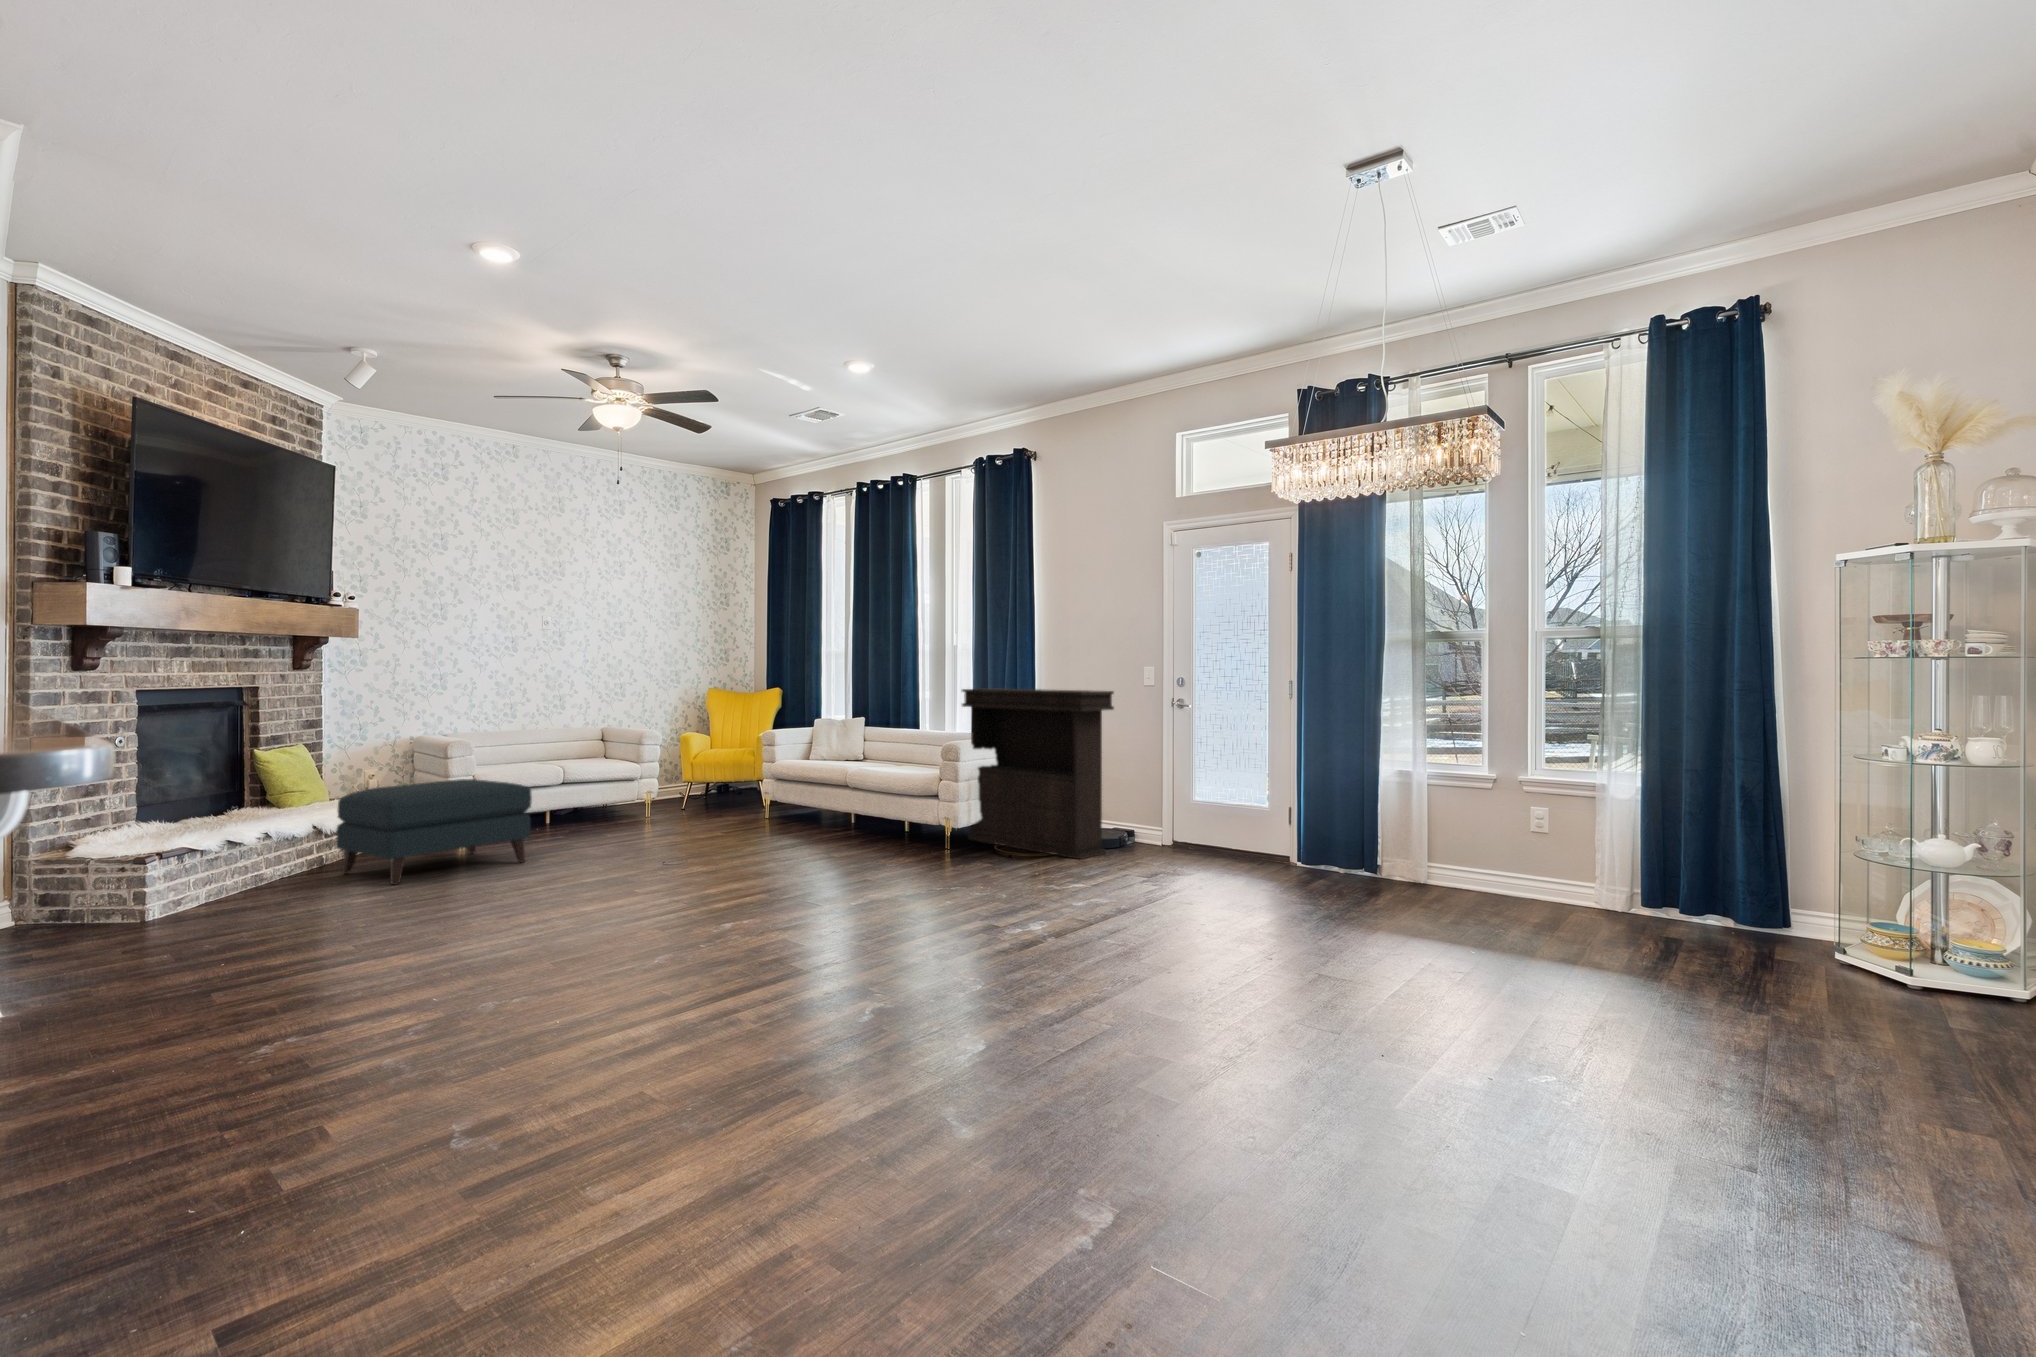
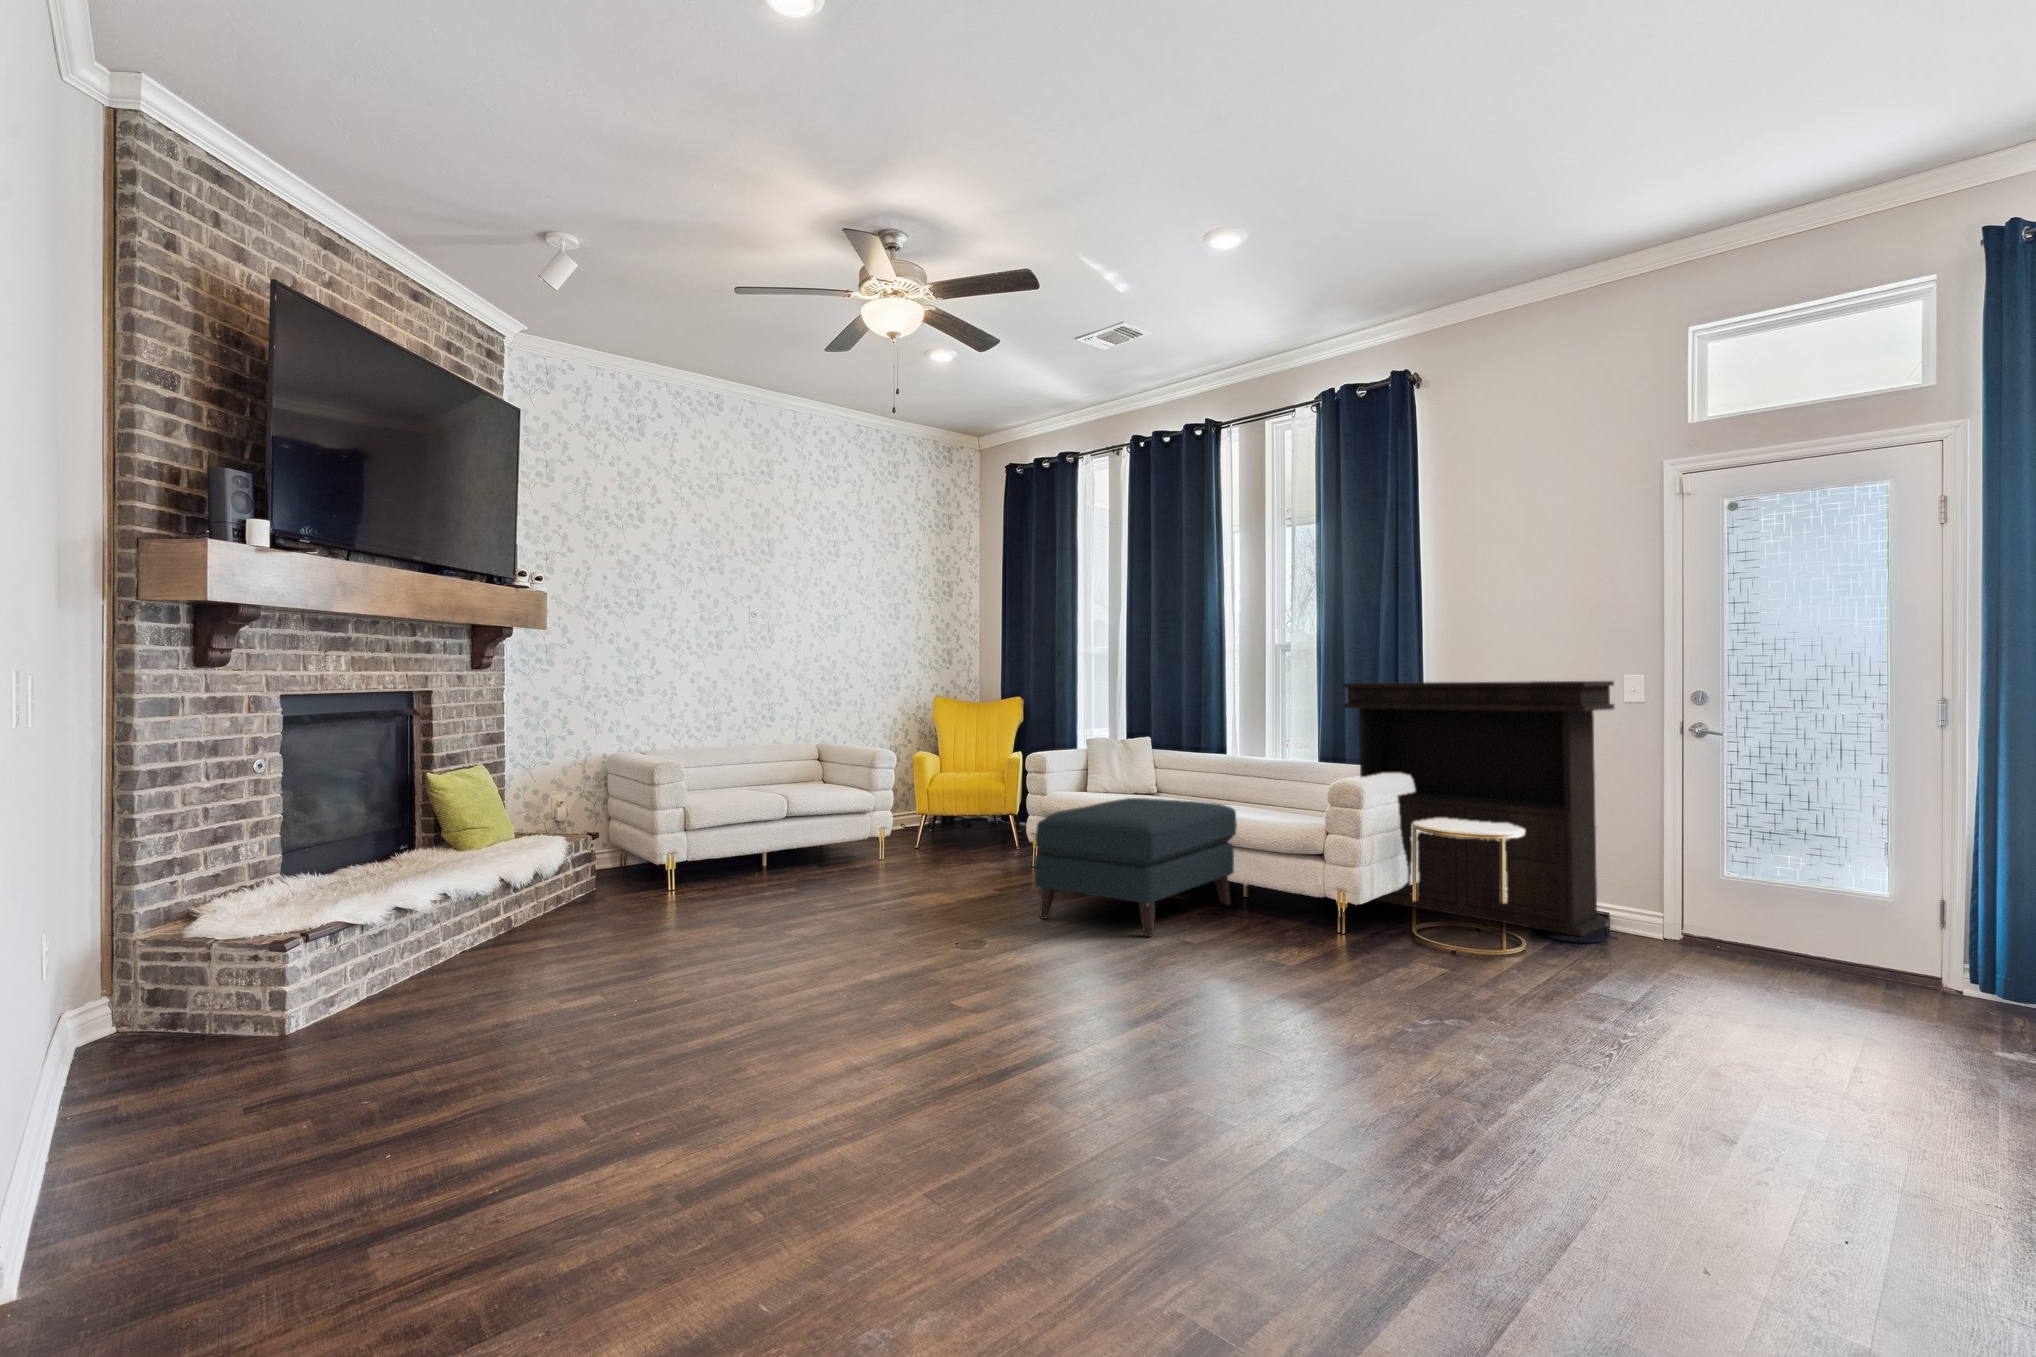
ottoman: present [337,779,532,885] -> present [1034,798,1237,937]

